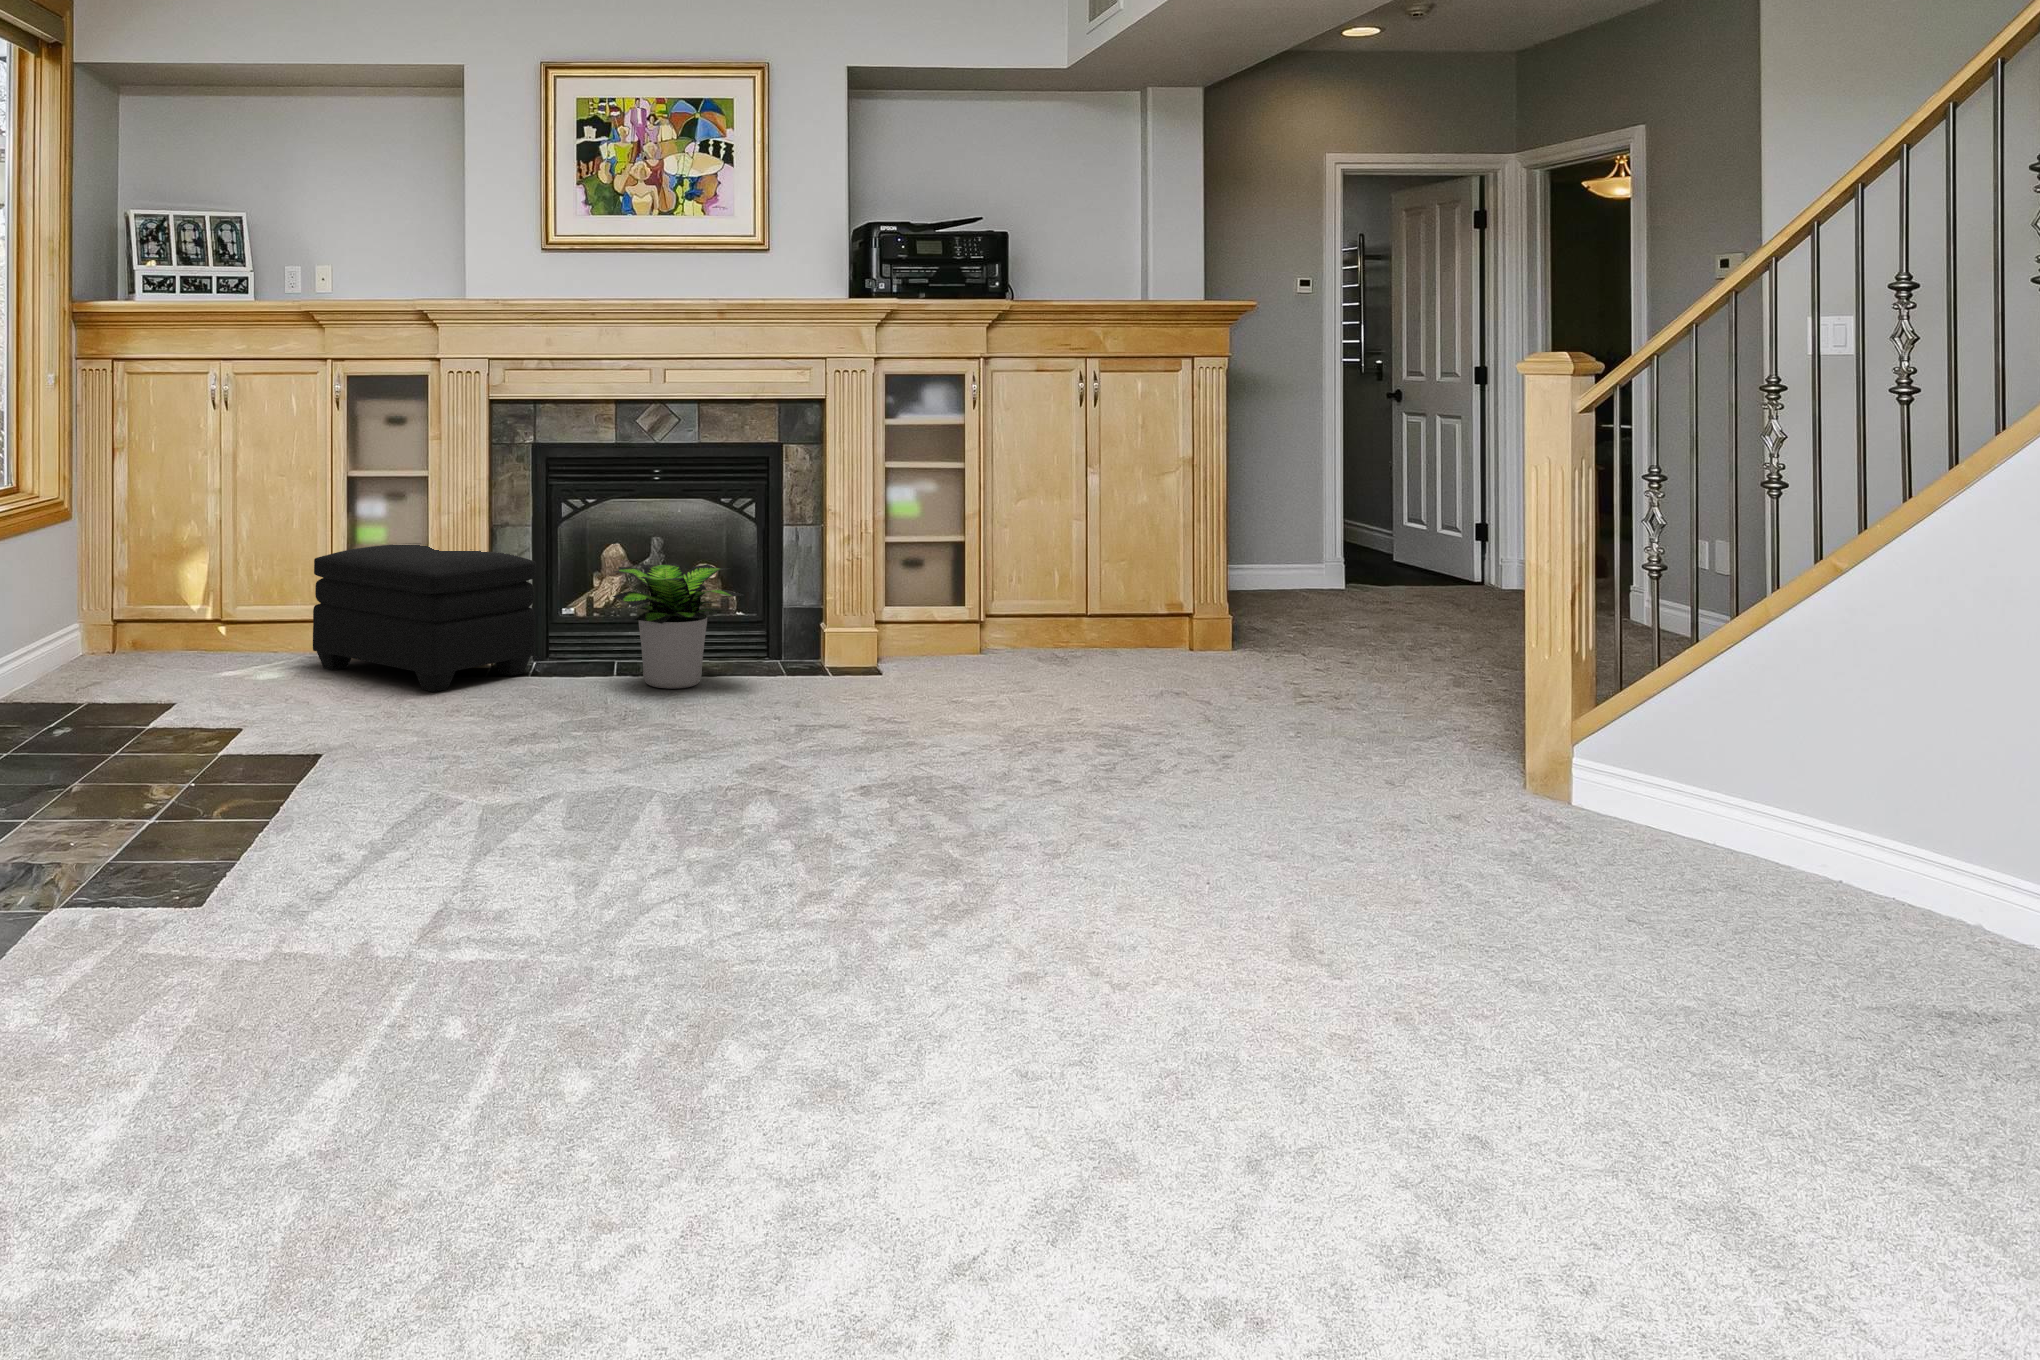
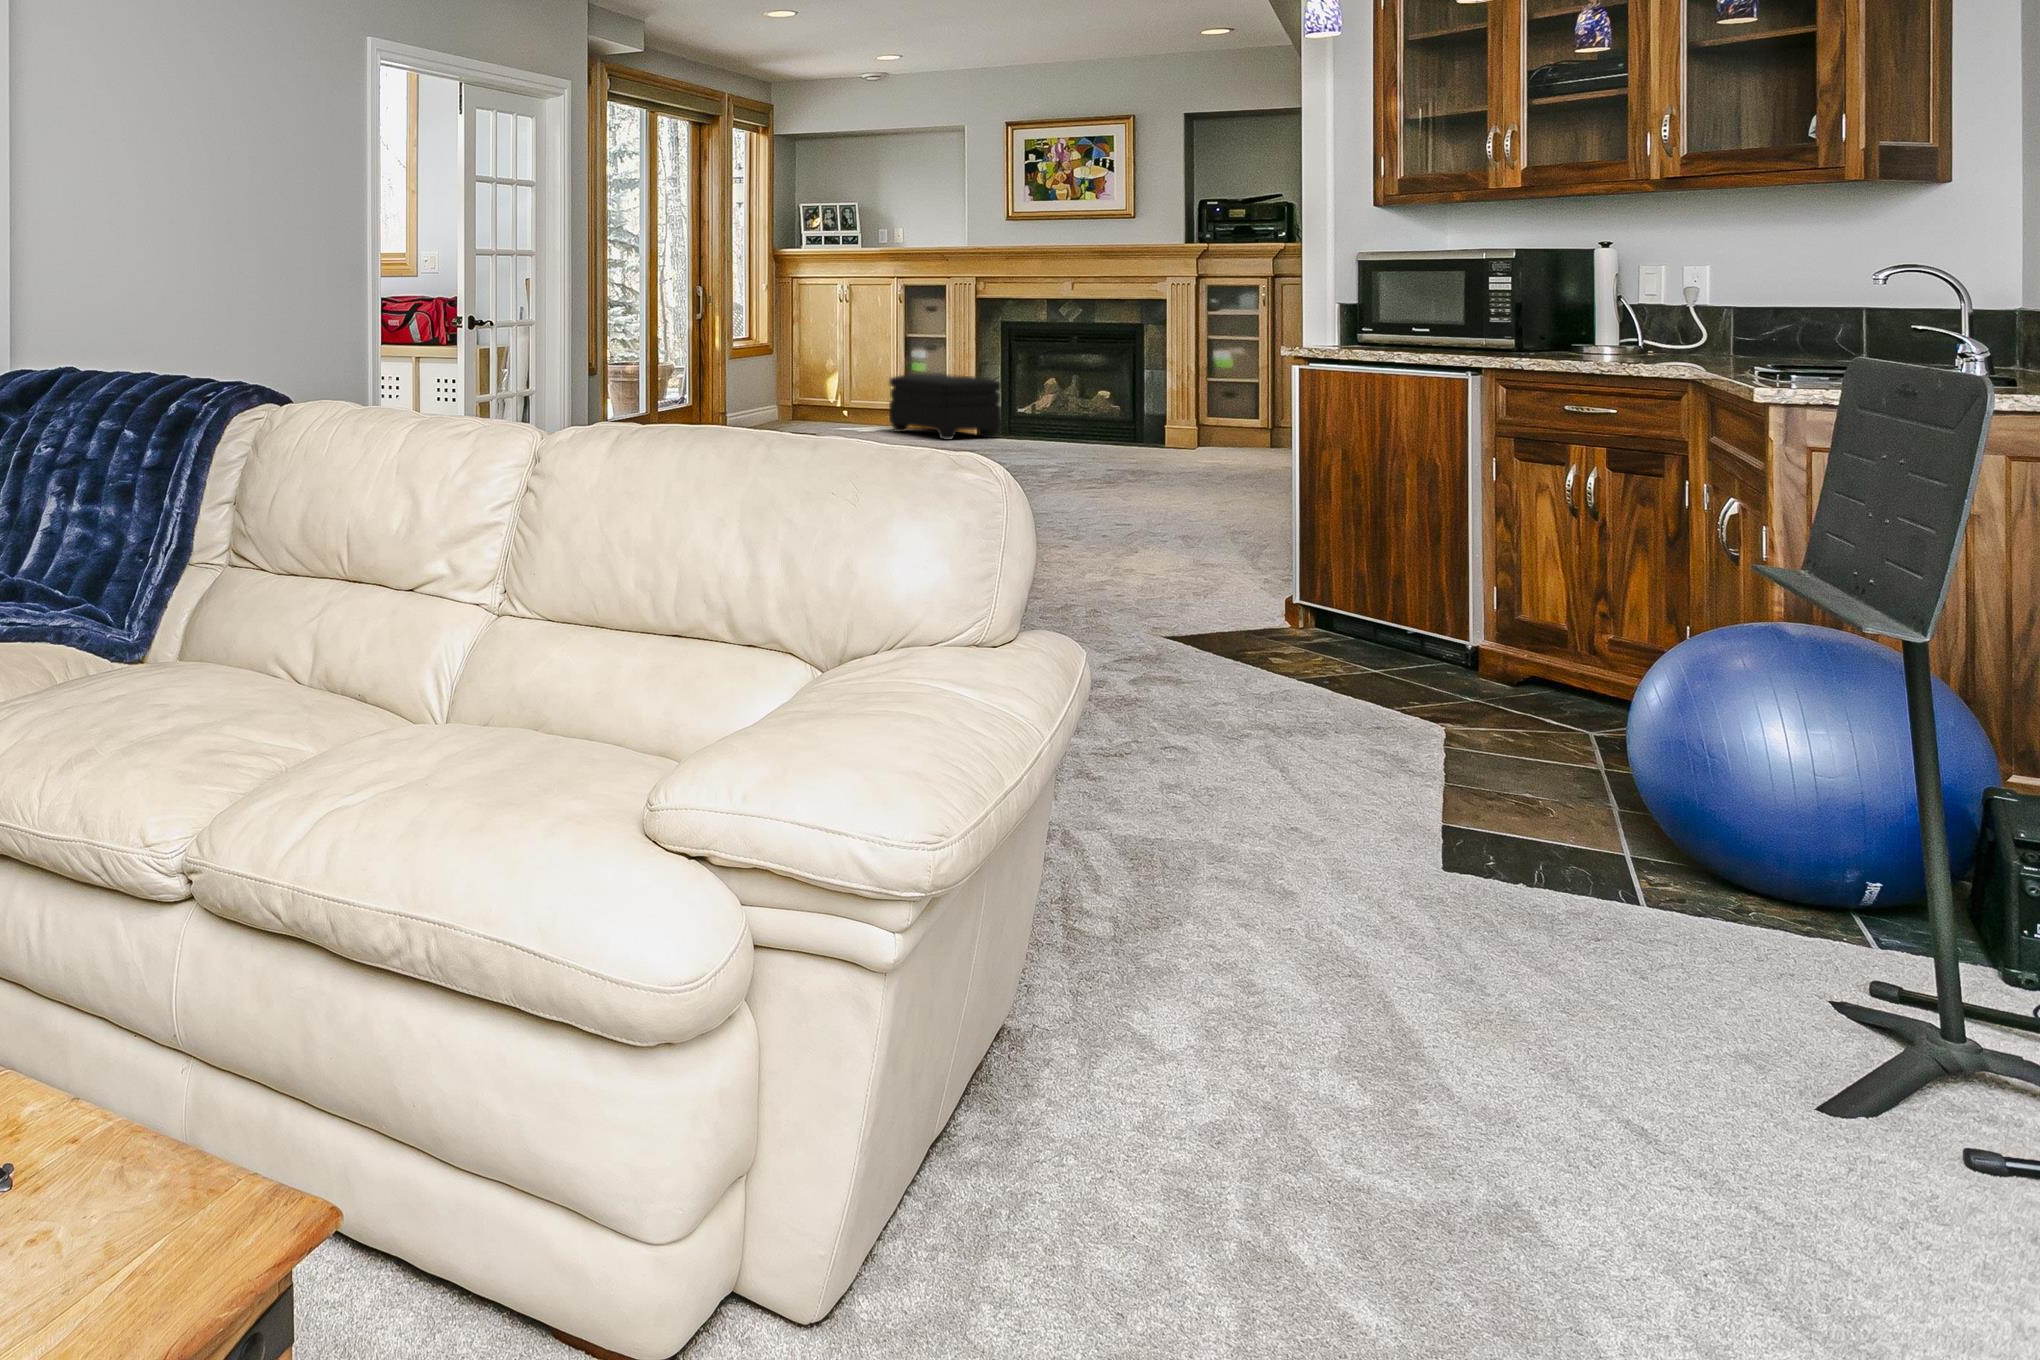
potted plant: present [612,563,744,689] -> none [1037,385,1111,445]

